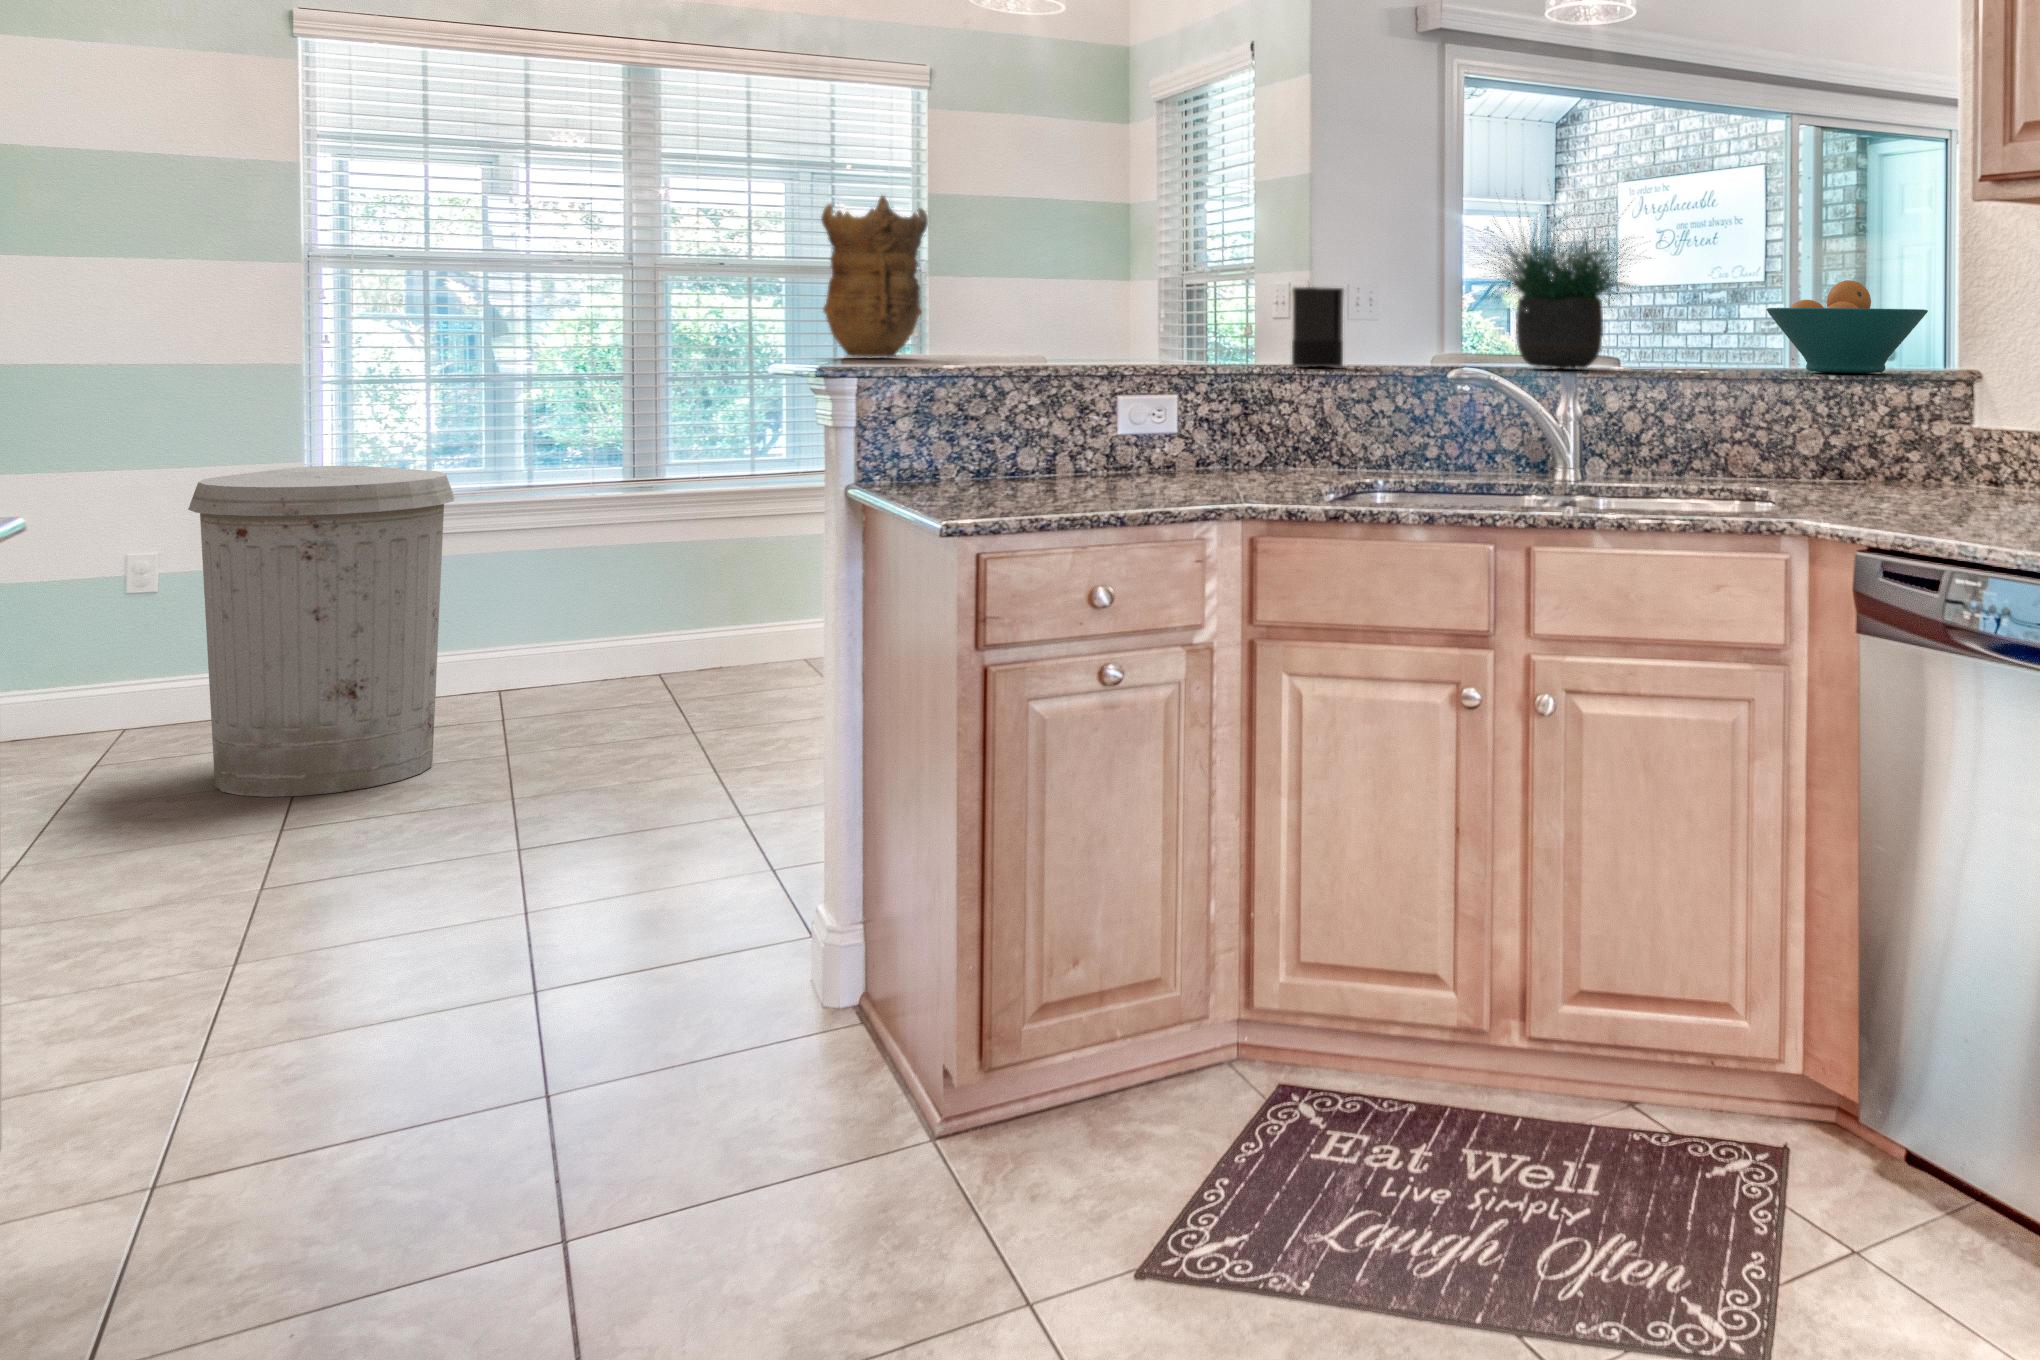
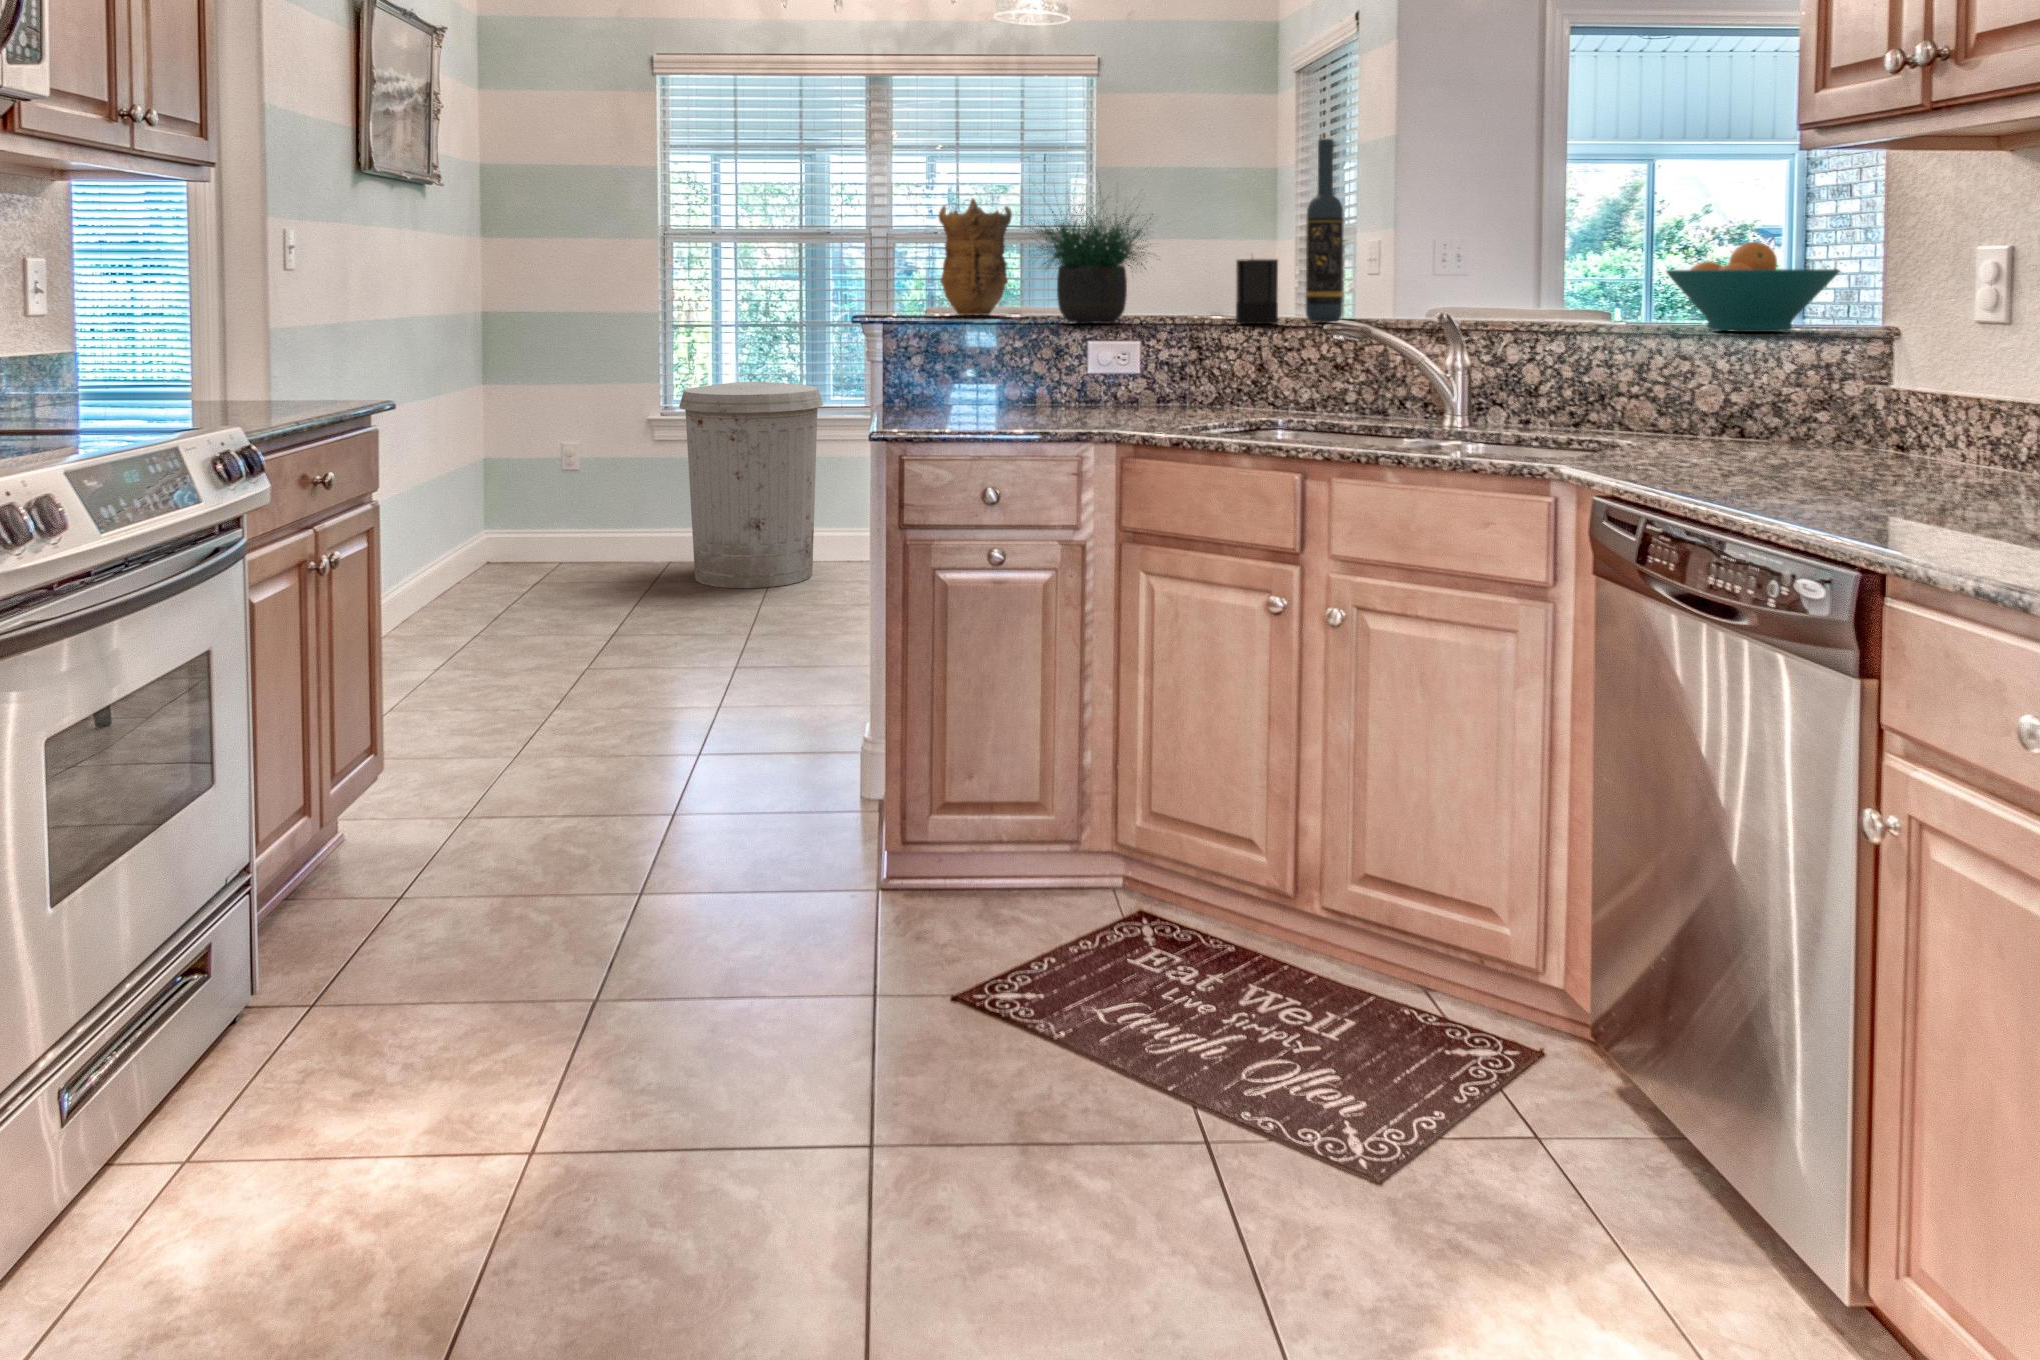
wine bottle: none [1361,145,1405,365] -> present [1306,139,1344,323]
potted plant: present [1477,215,1632,369] -> present [1029,183,1151,324]

